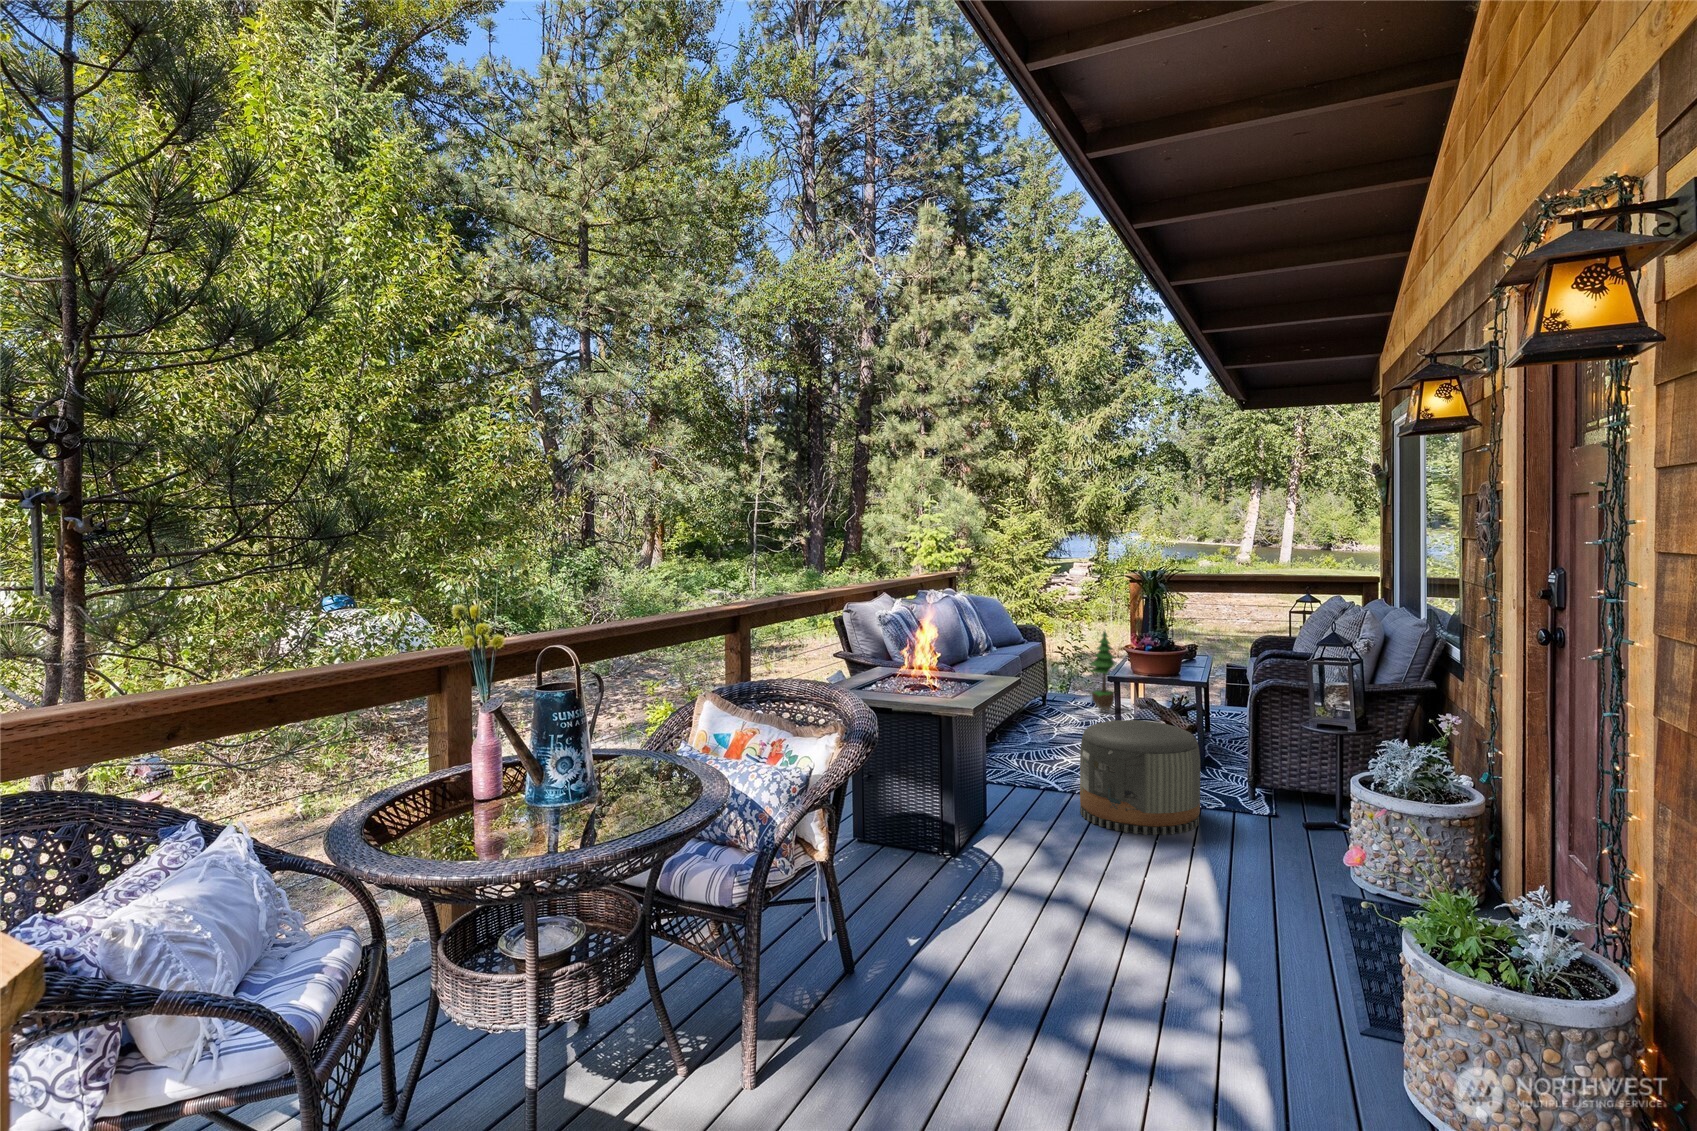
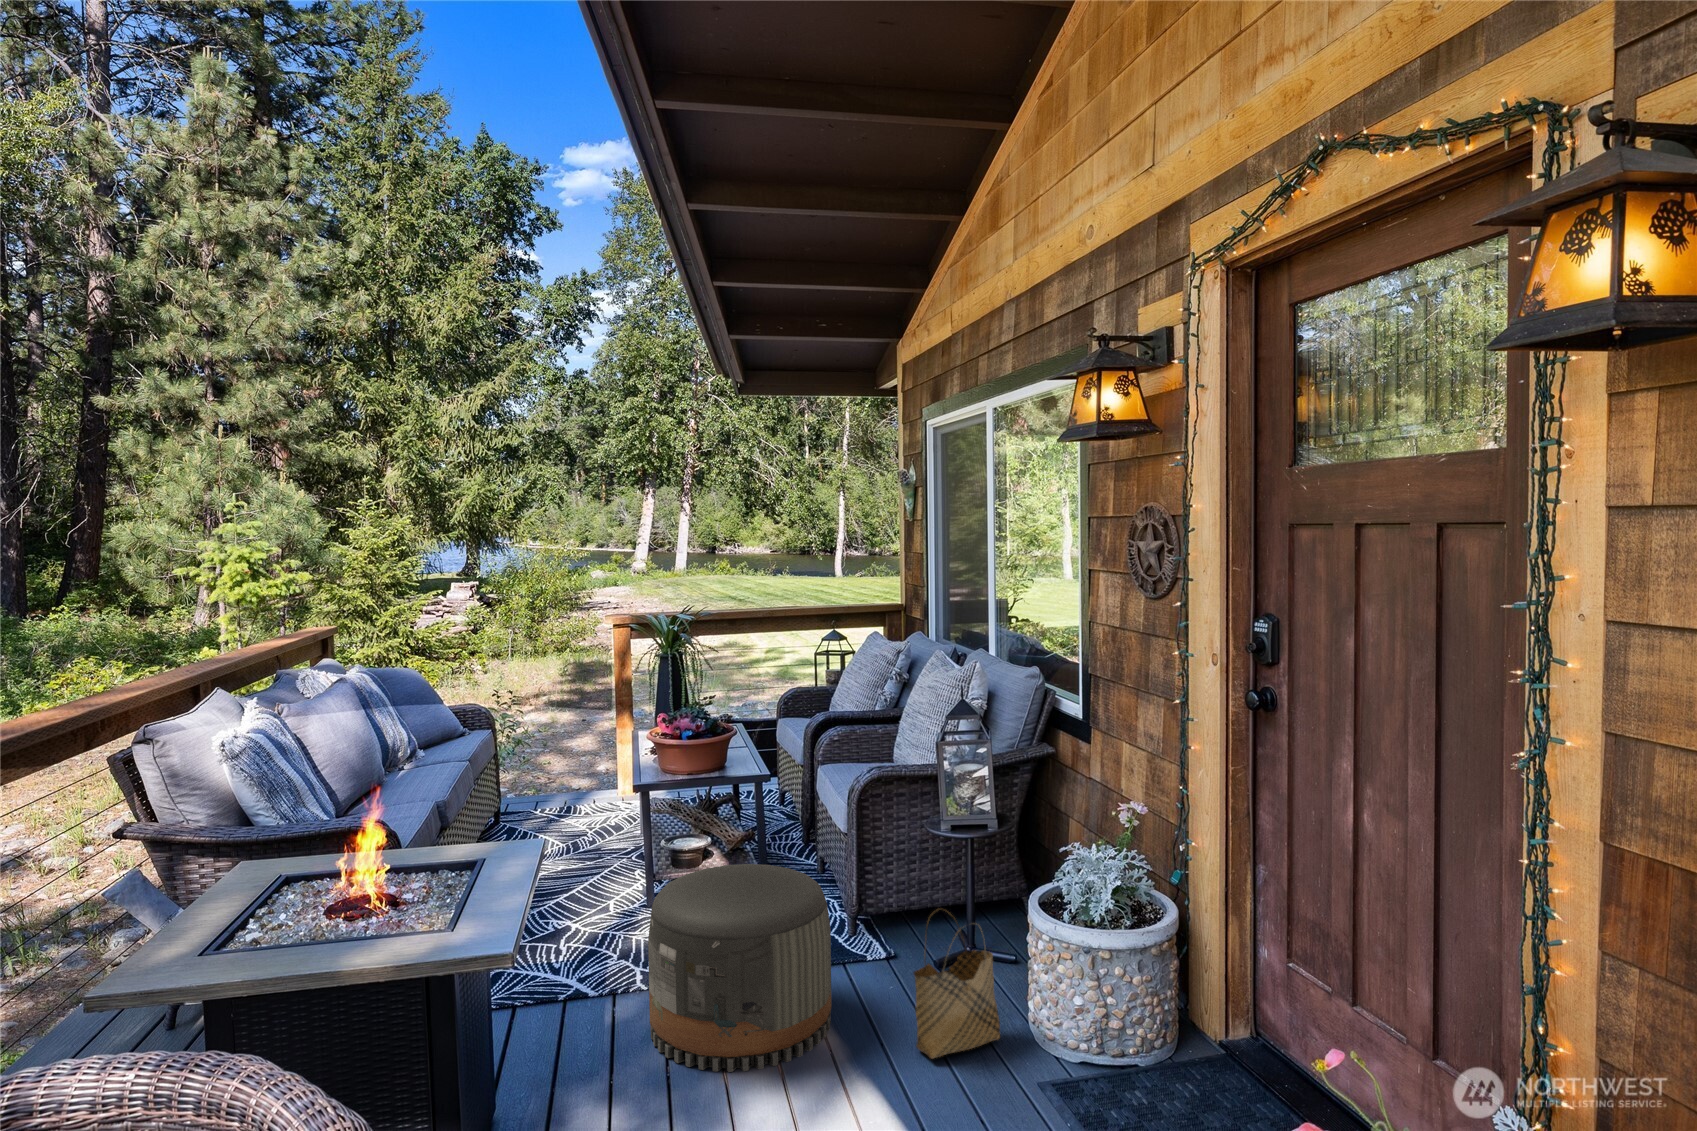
potted tree: present [1090,631,1116,712] -> none [552,693,595,811]
woven basket: none [1239,761,1308,856] -> present [914,908,1000,1059]

